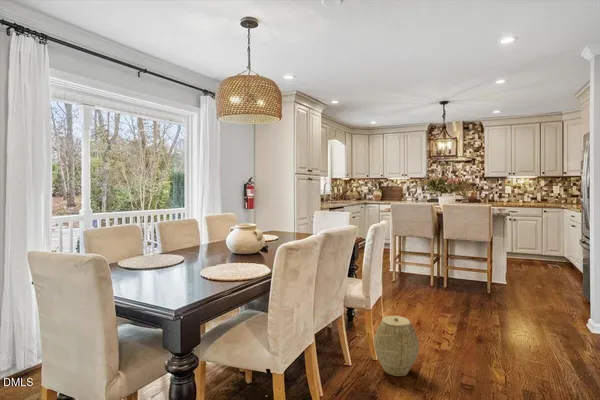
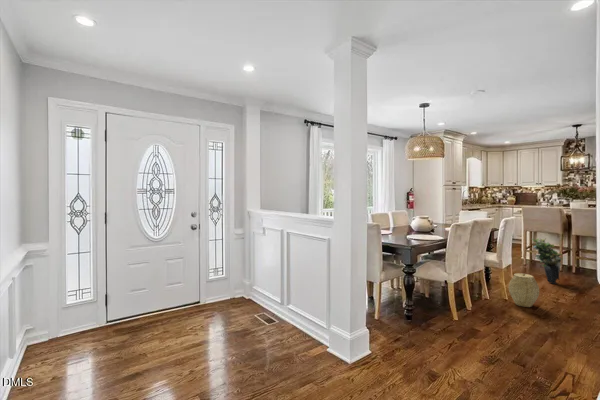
potted plant: none [402,247,441,314] -> present [532,238,562,284]

